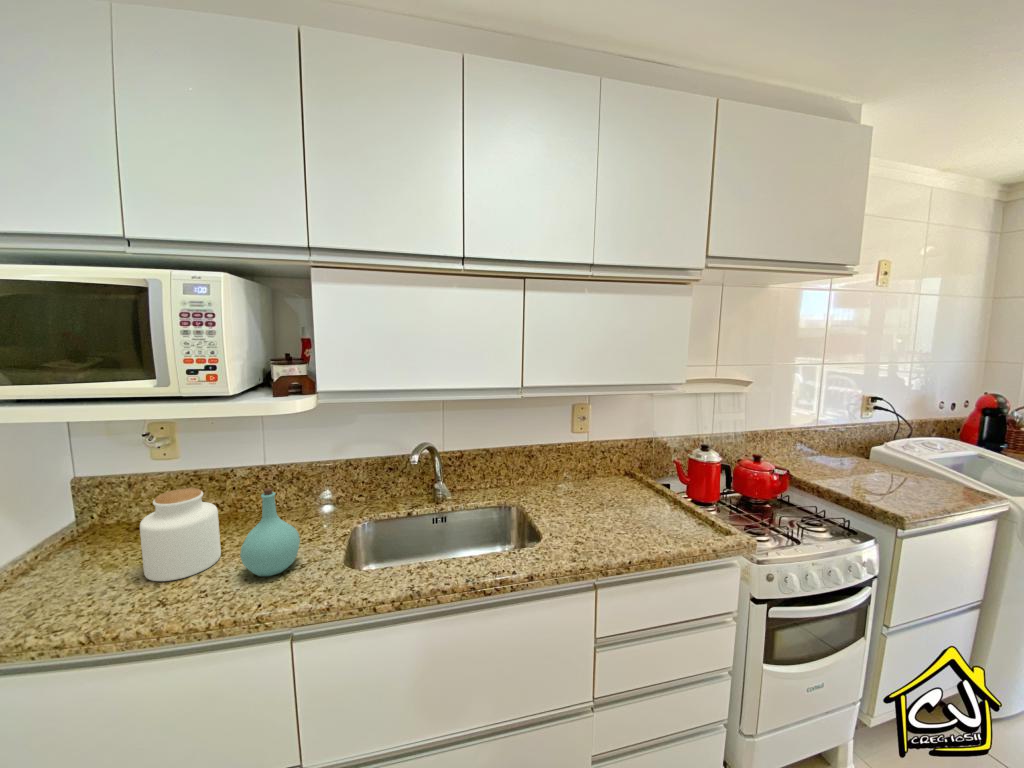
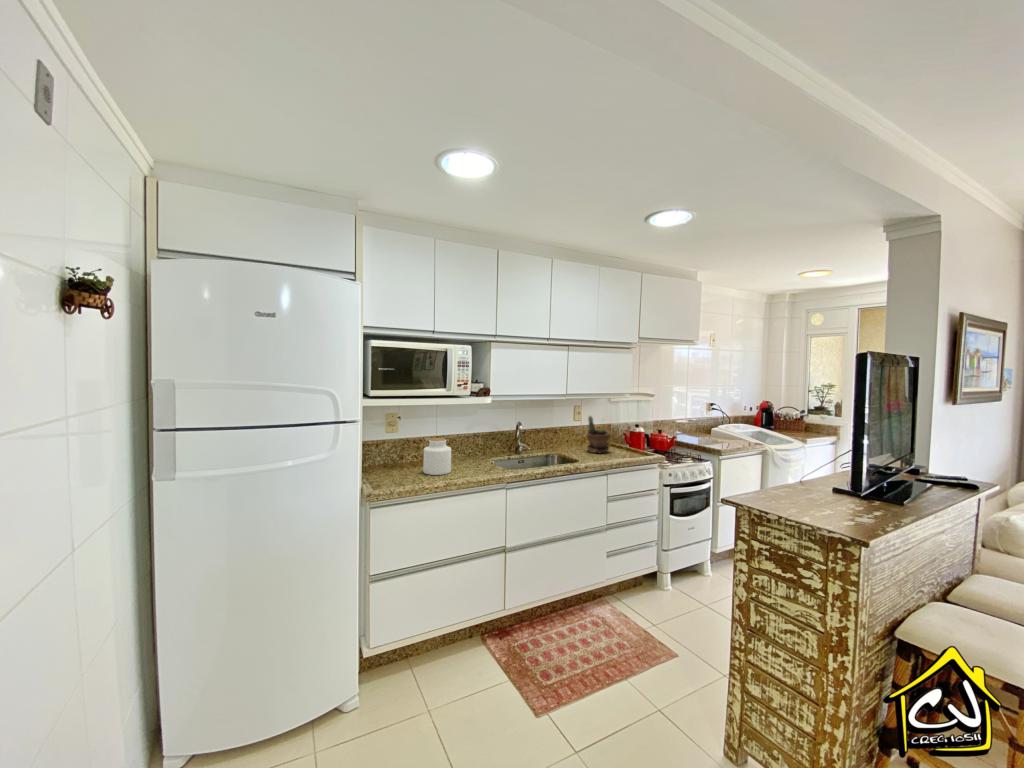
potted plant: none [579,432,629,516] -> present [587,416,610,453]
bottle: present [240,488,300,576] -> none [467,434,490,472]

